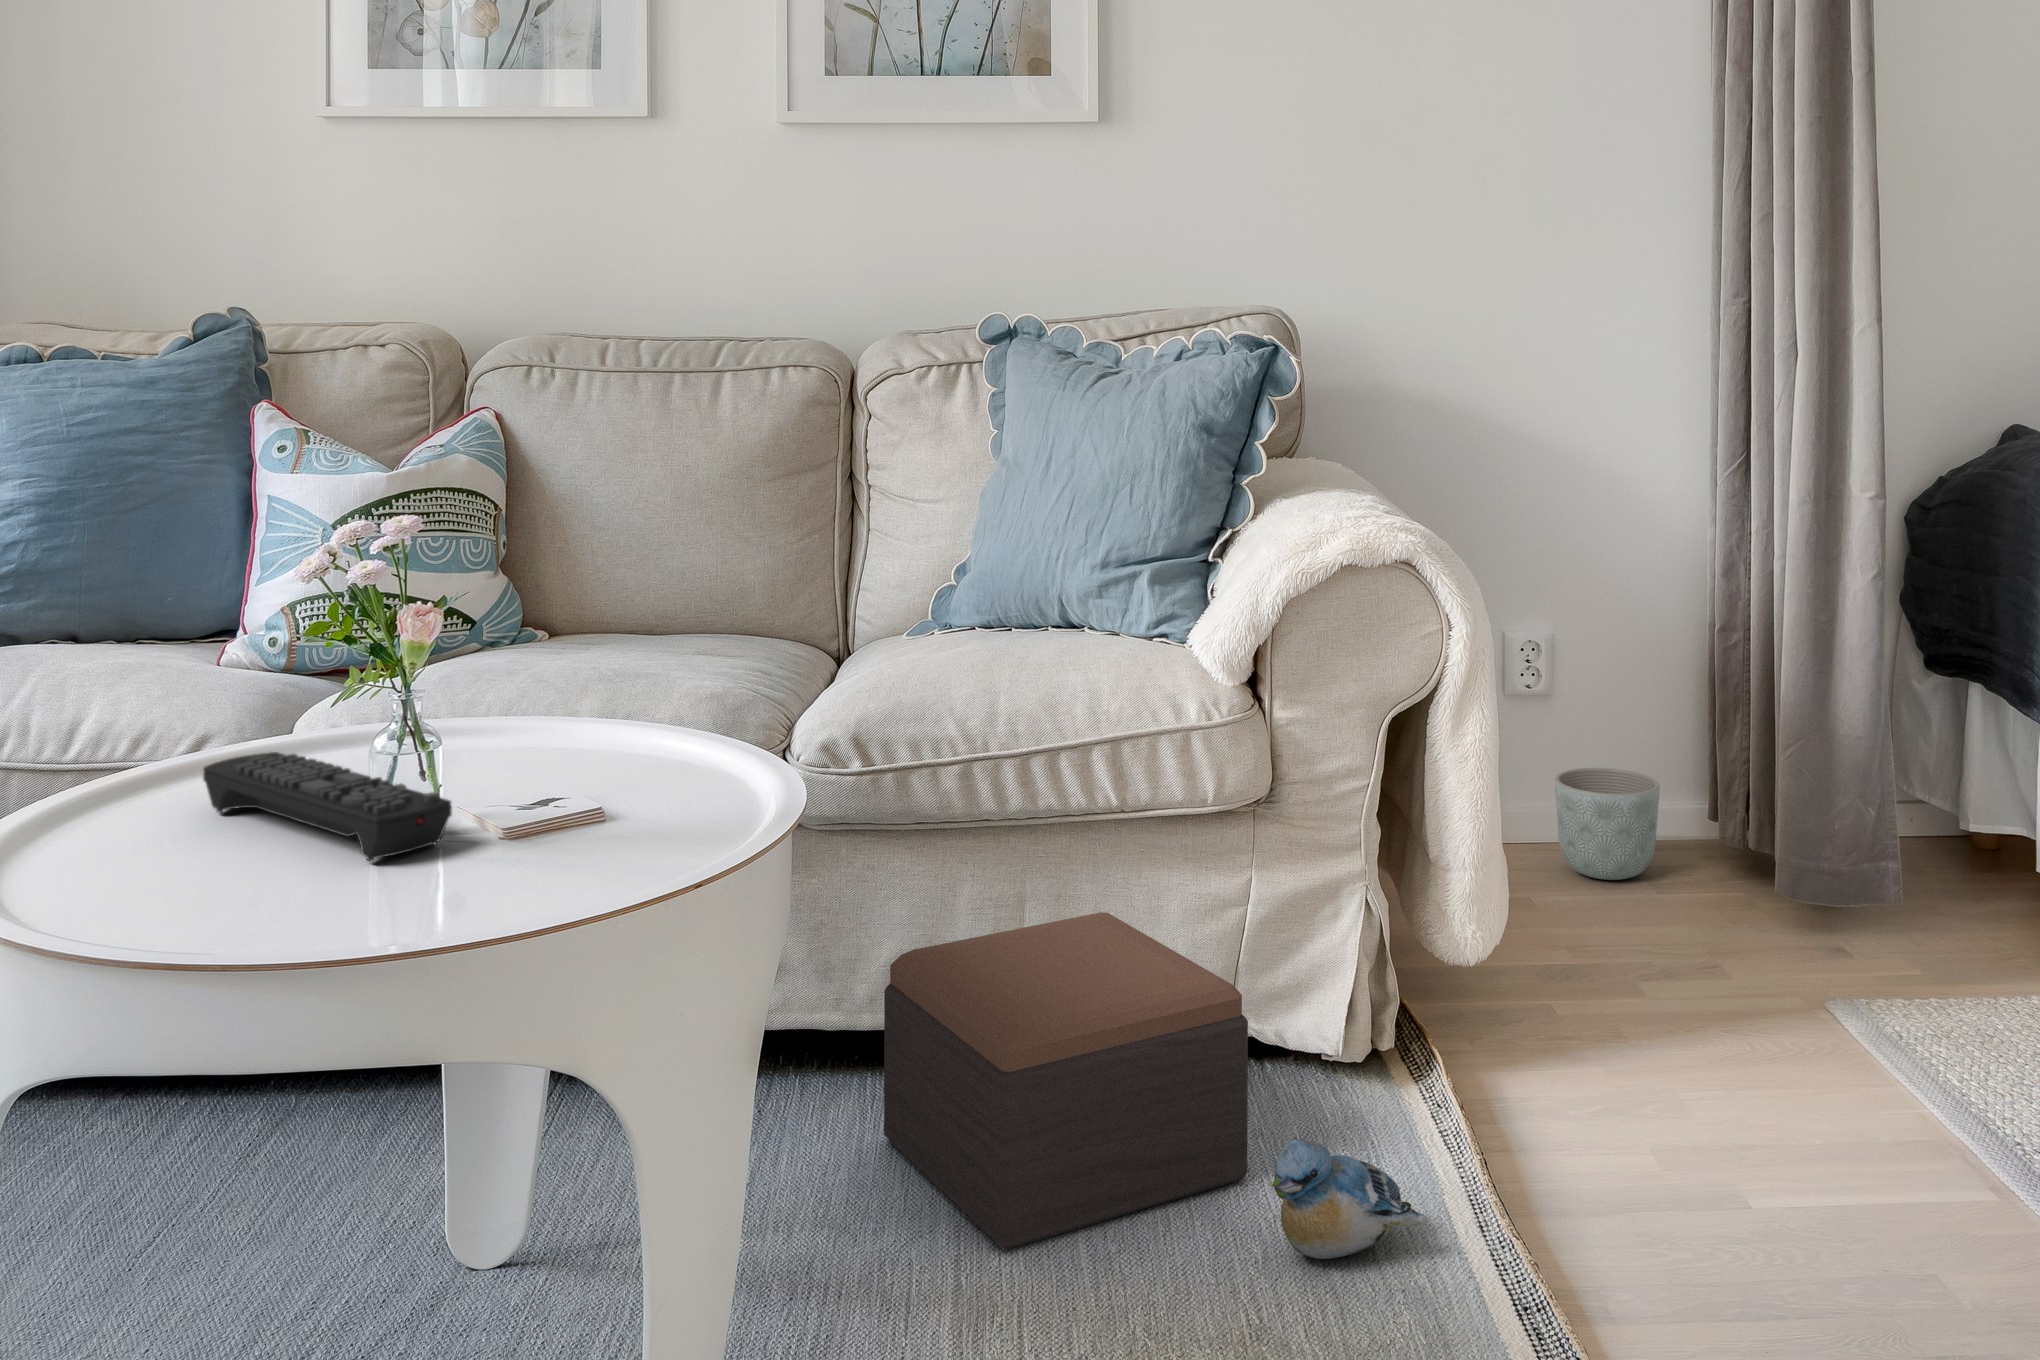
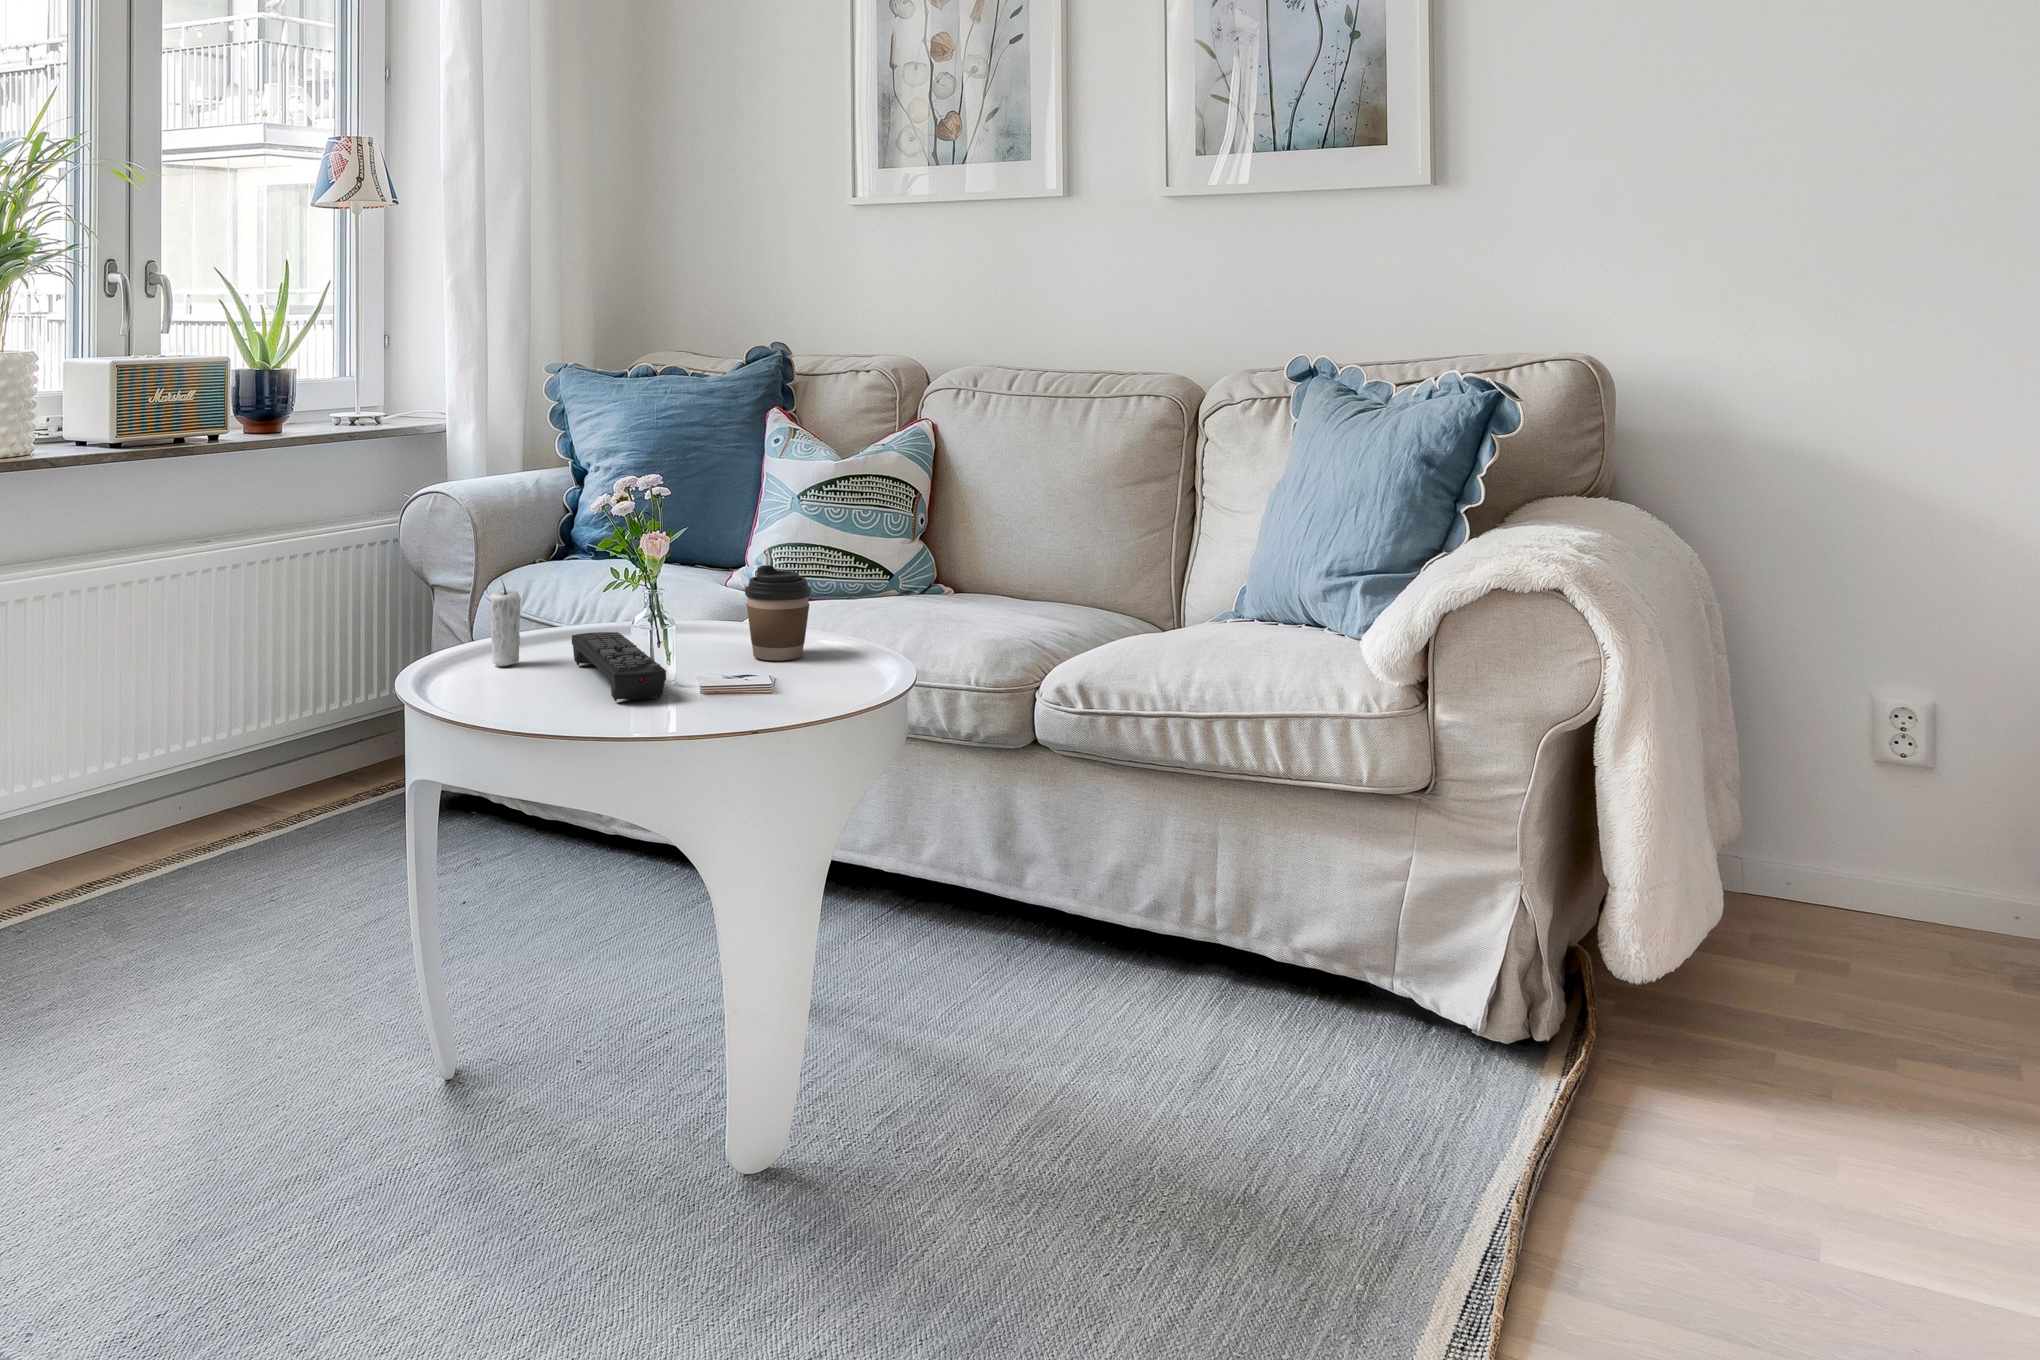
coffee cup: none [482,623,584,762] -> present [745,565,811,660]
candle: none [50,688,110,836] -> present [490,582,521,666]
planter: present [1555,768,1660,880] -> none [1902,837,2029,958]
footstool: present [884,912,1248,1250] -> none [1078,856,1336,1096]
plush toy: present [1272,1139,1428,1259] -> none [1295,1057,1444,1167]

